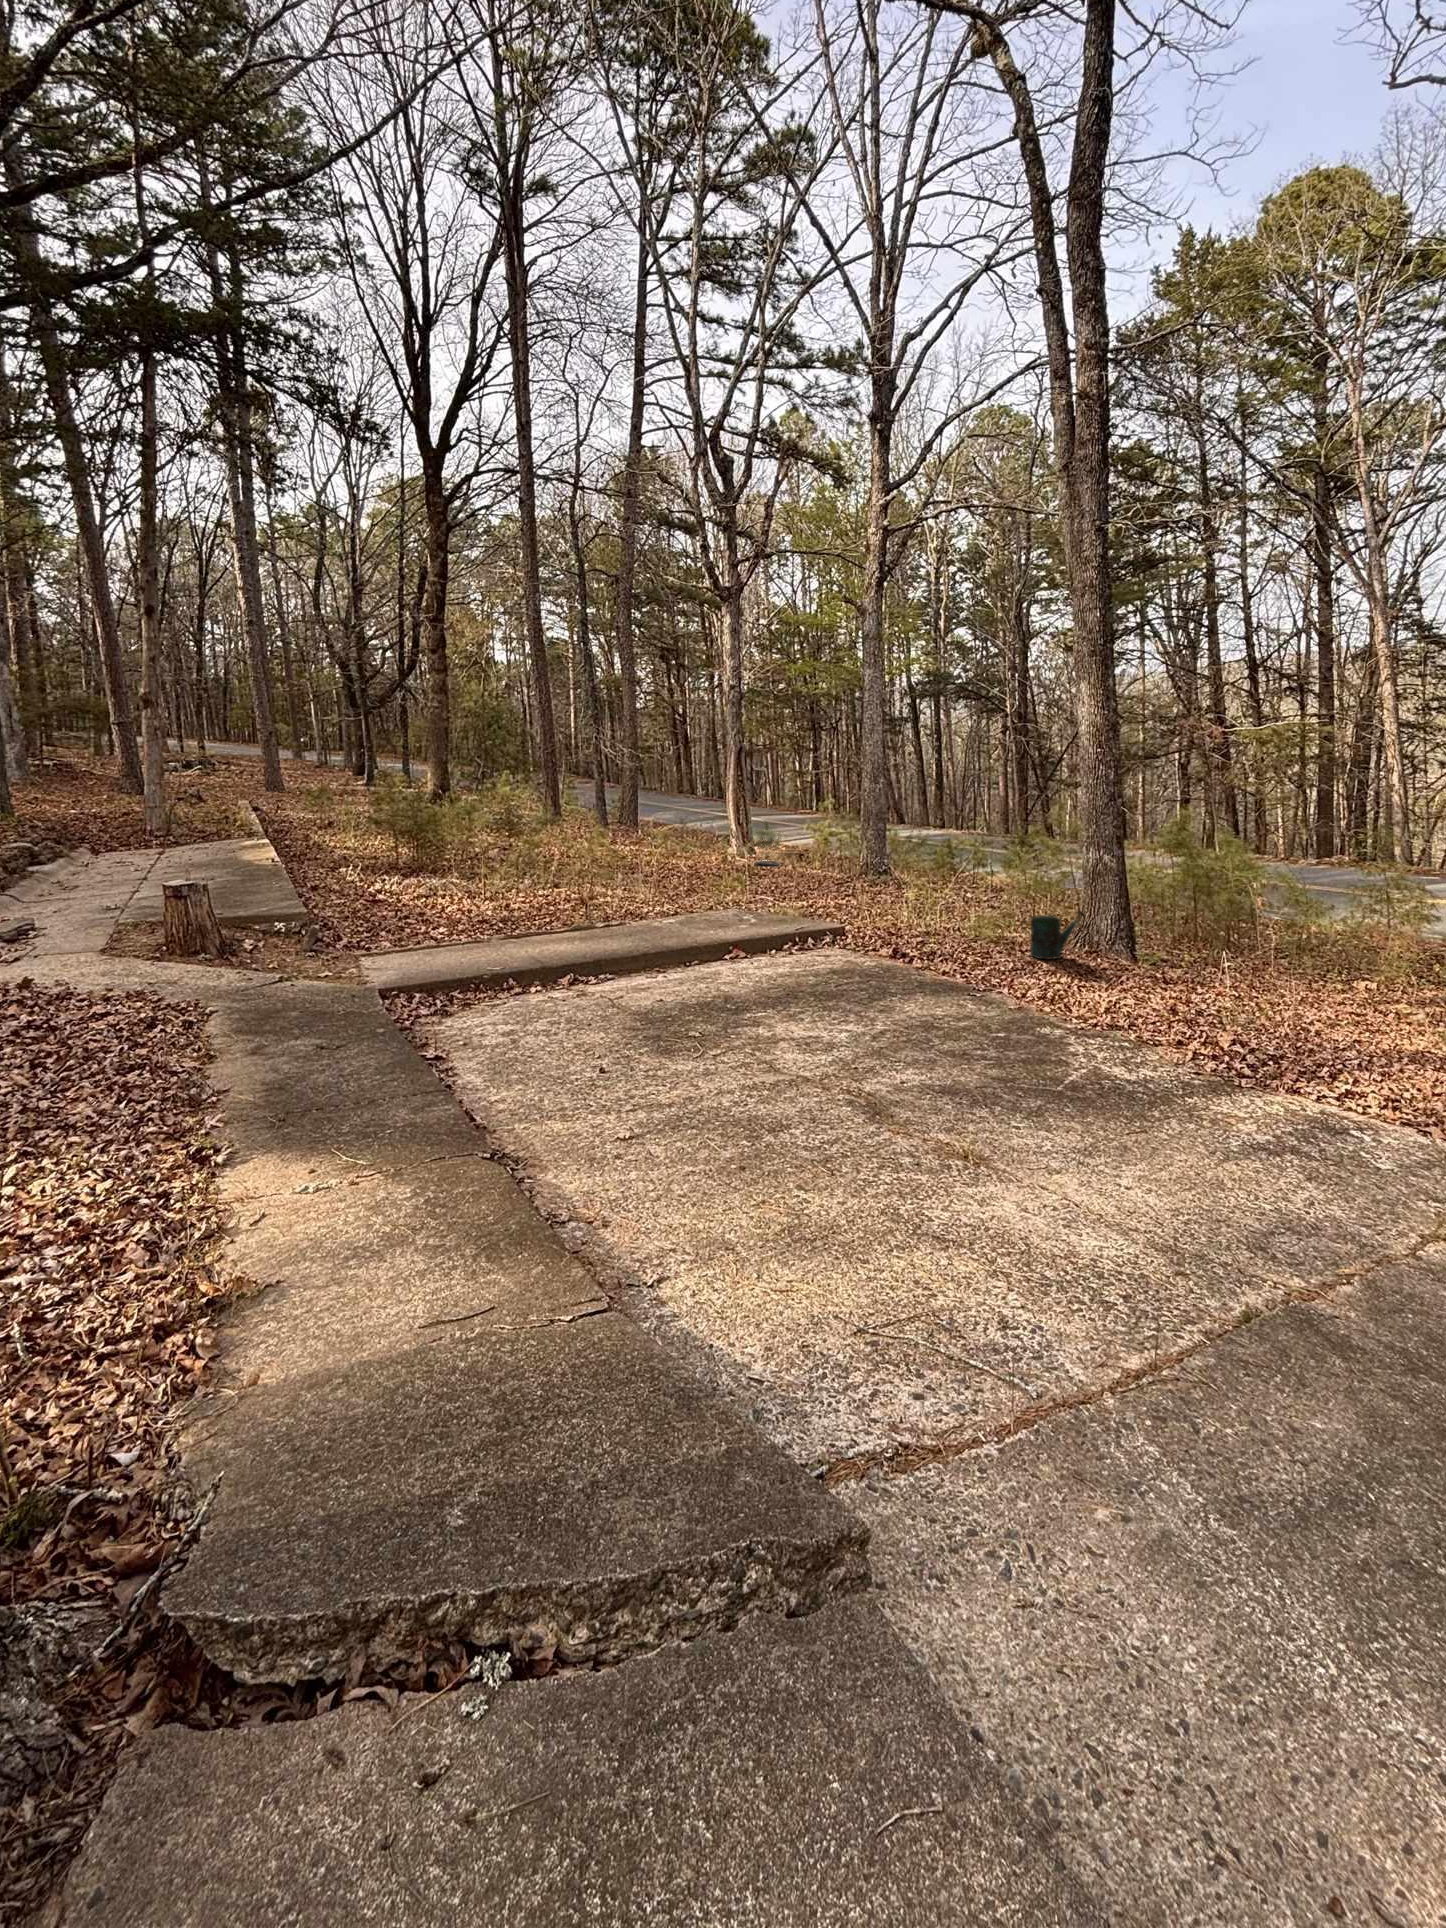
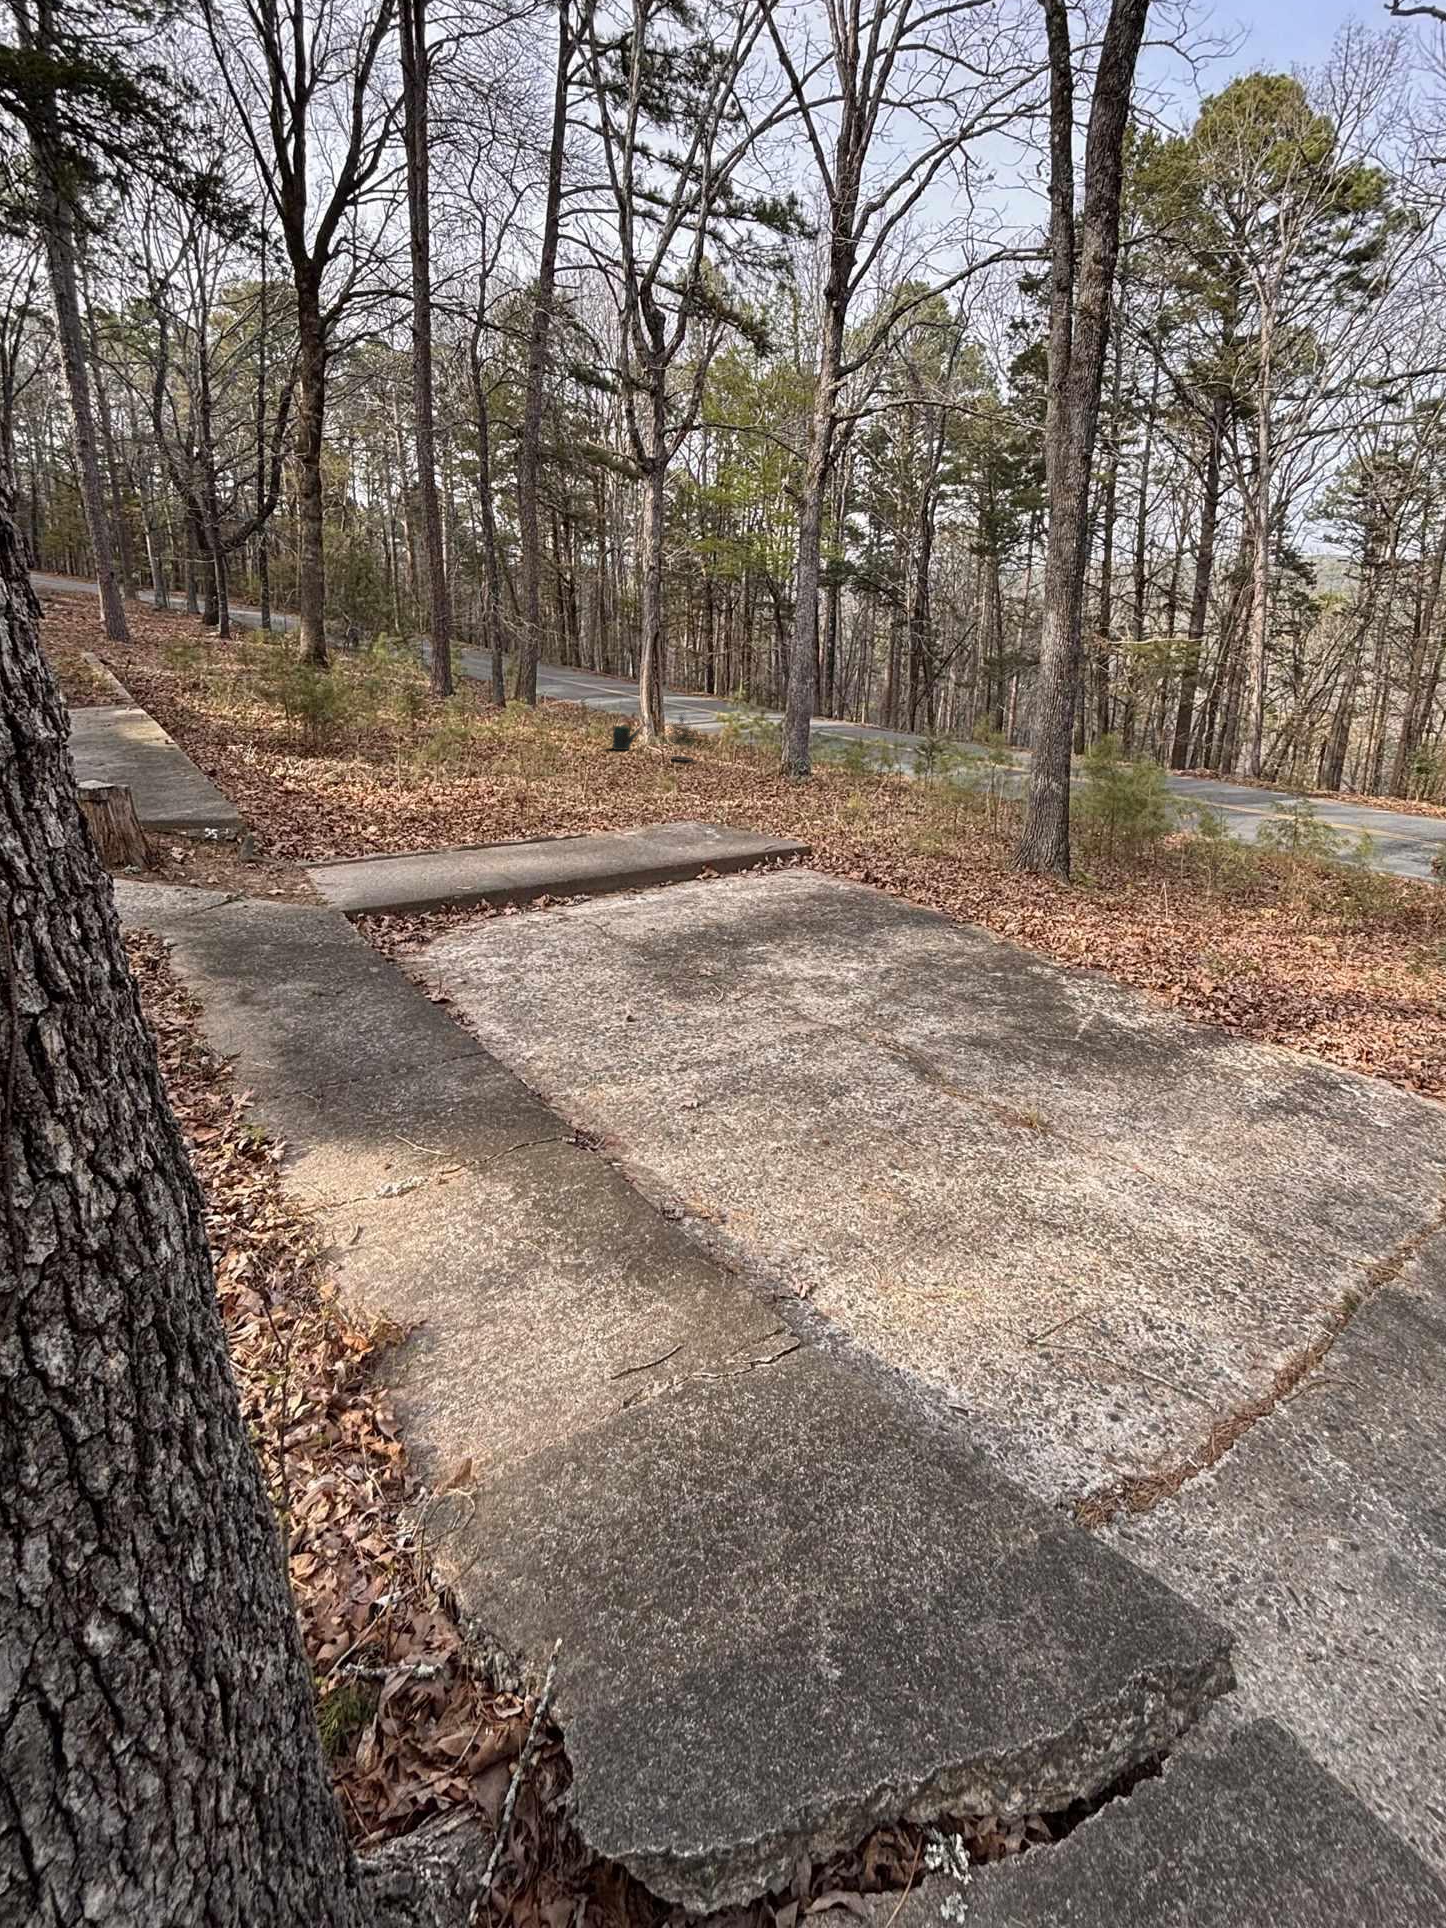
watering can: present [1021,911,1085,959] -> present [608,724,643,750]

